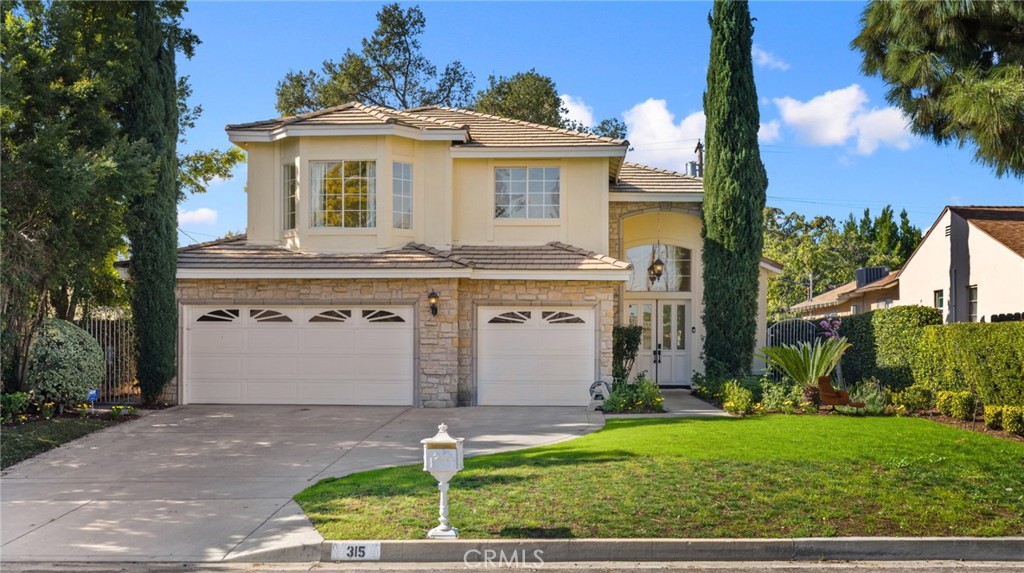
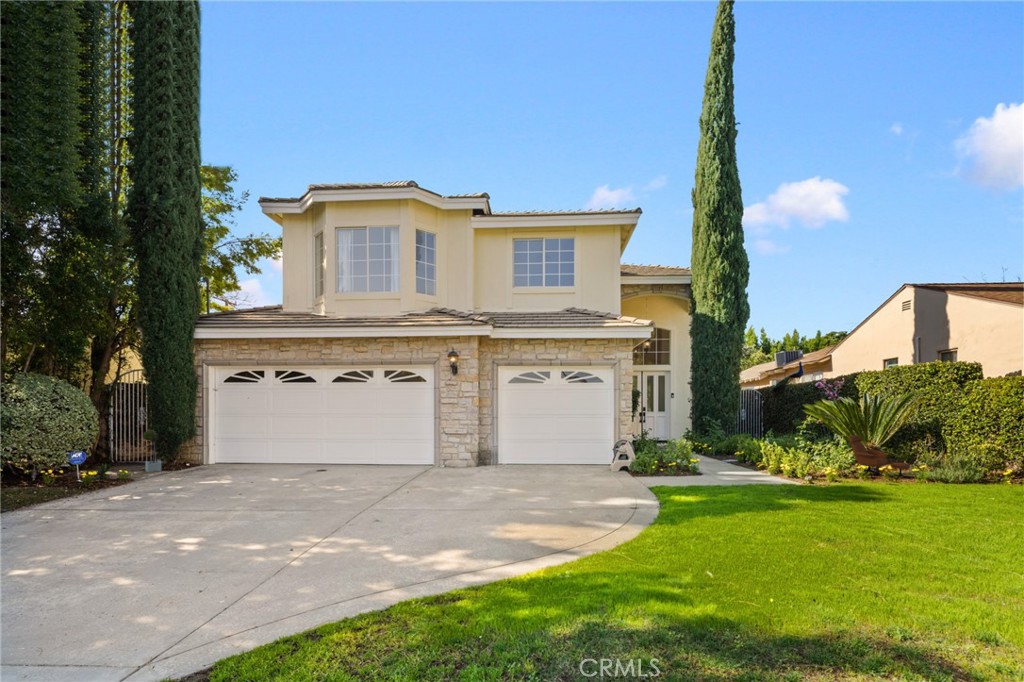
potted tree: none [126,370,145,413] -> present [143,429,161,472]

